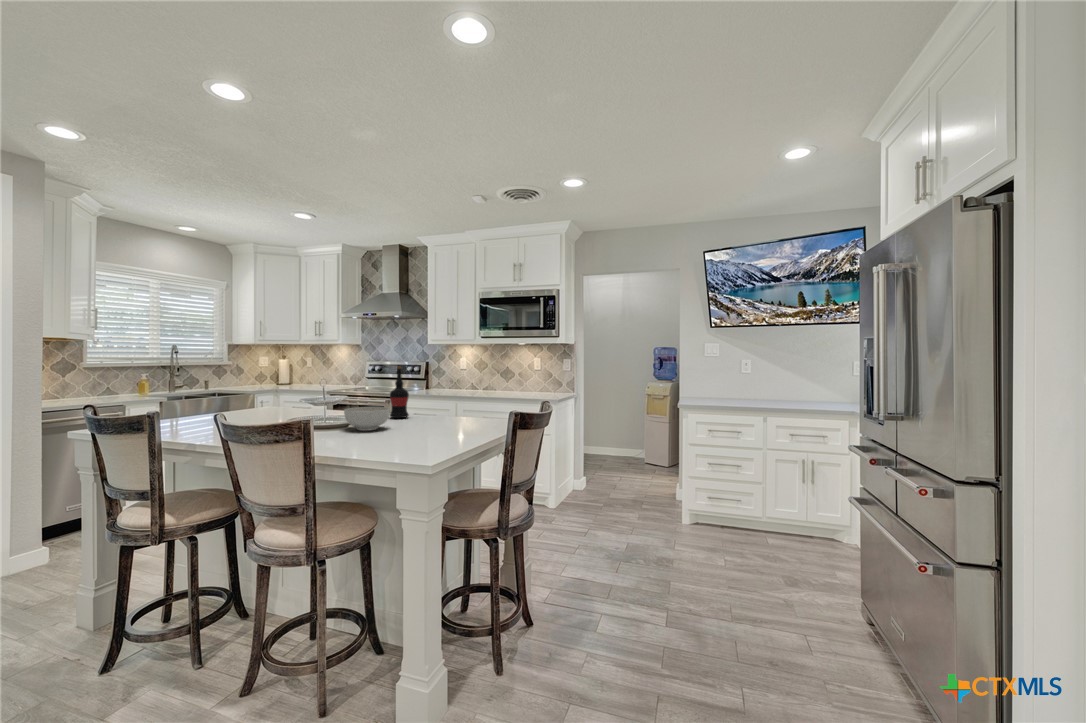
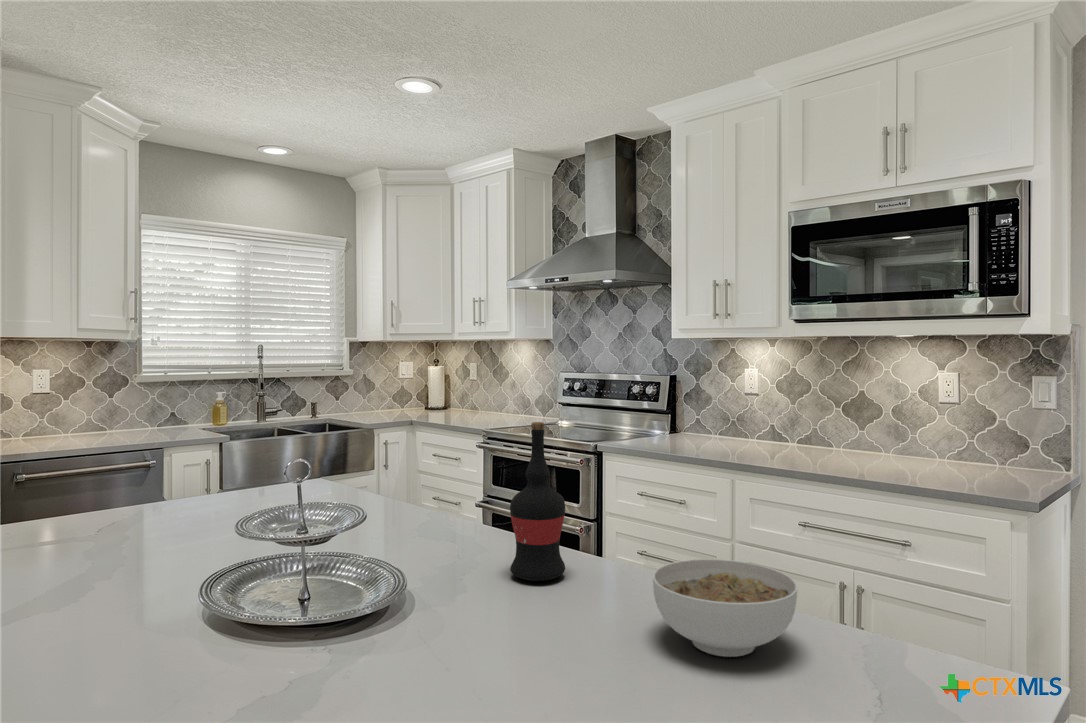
bowl: present [344,407,390,431] -> present [653,559,797,657]

